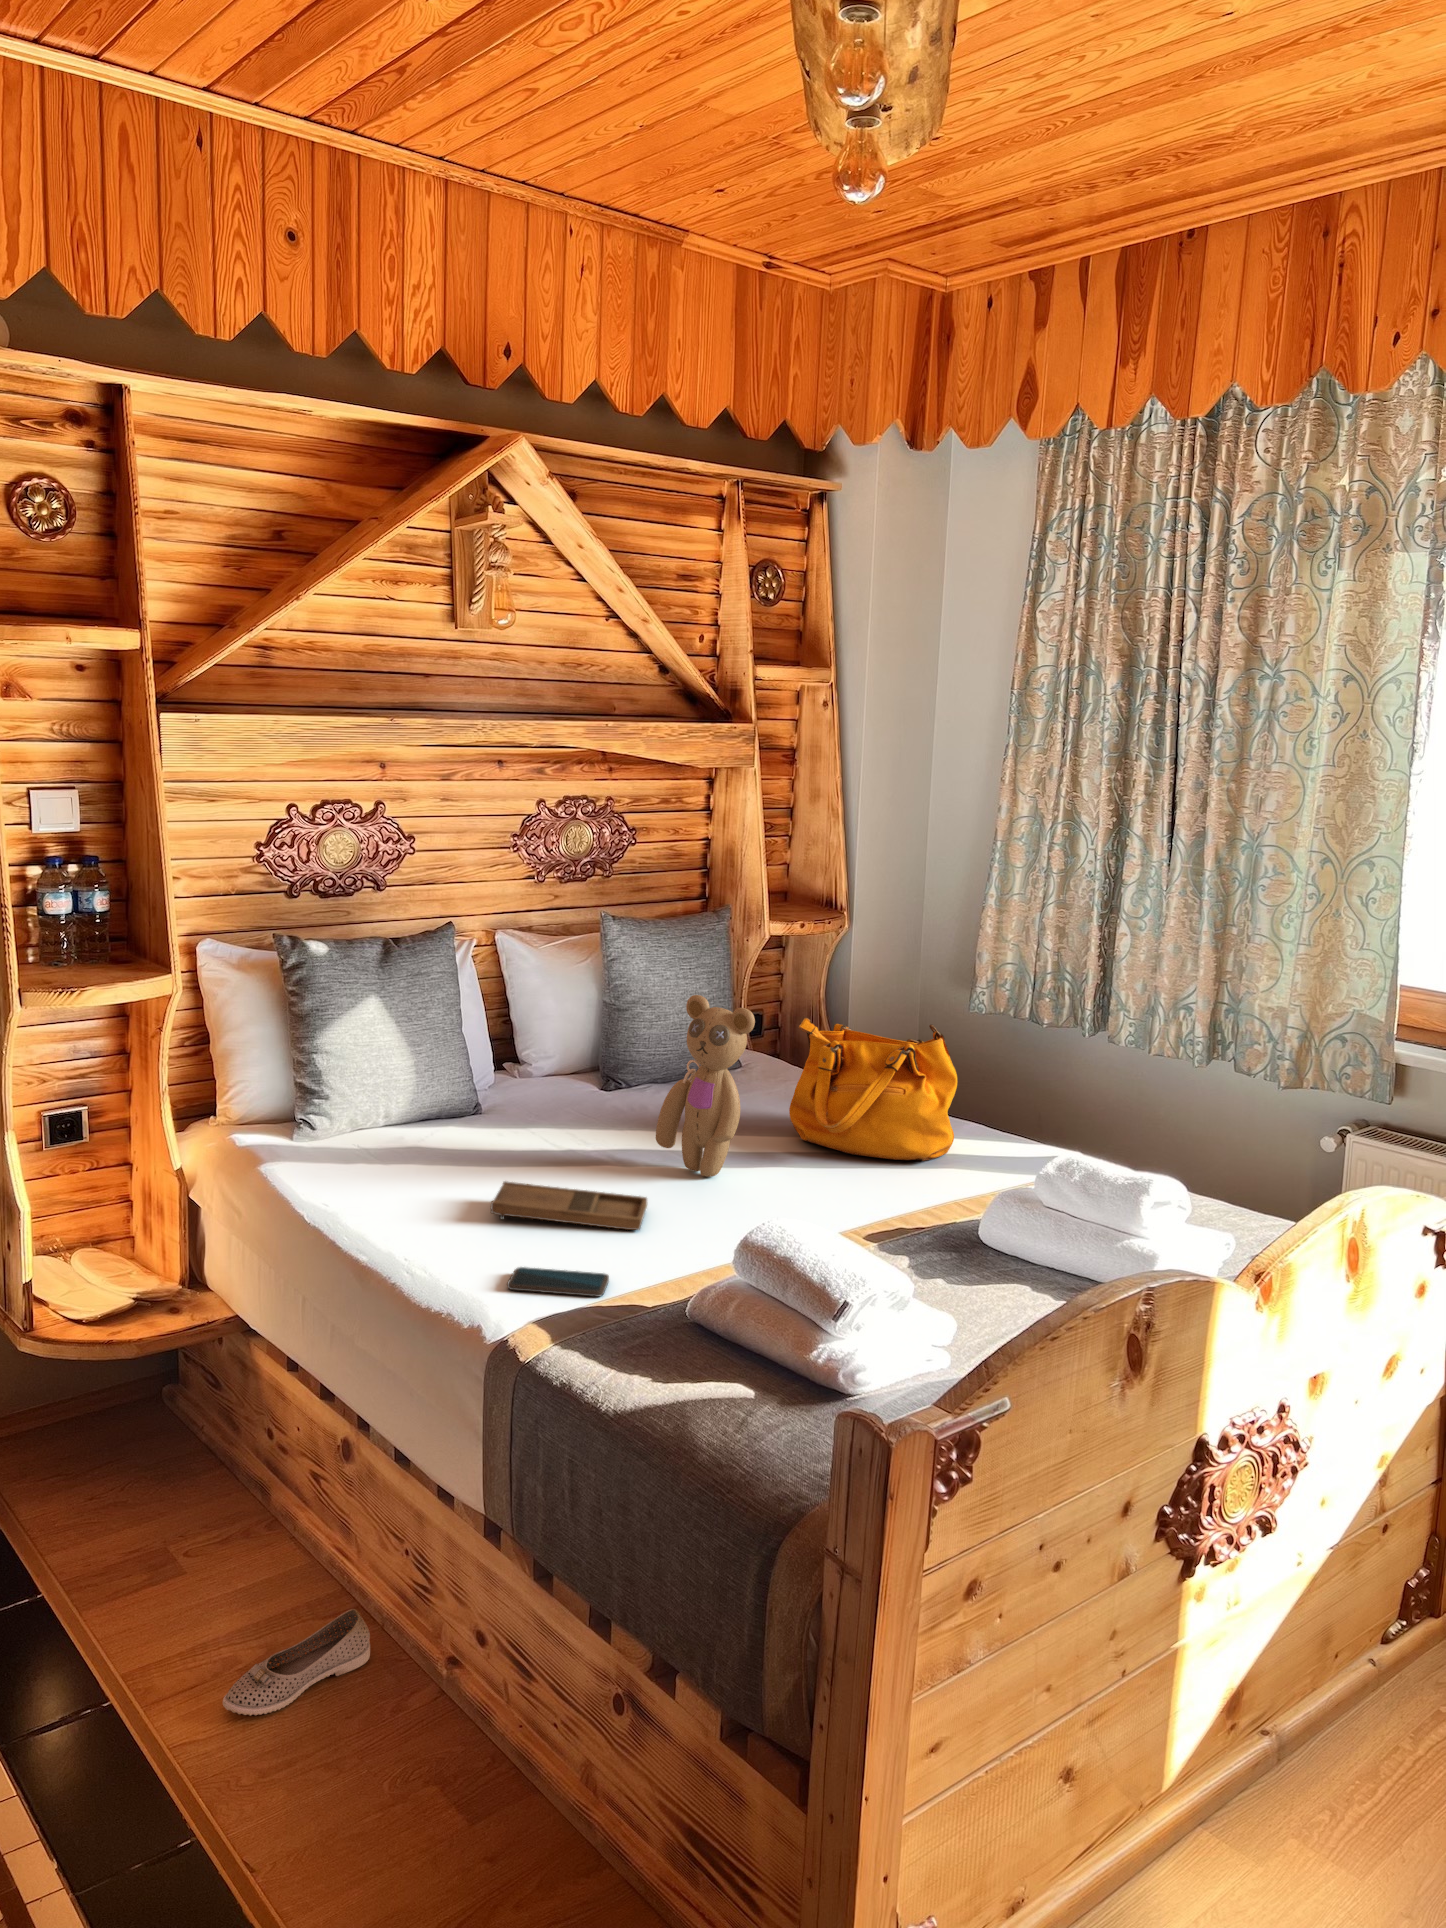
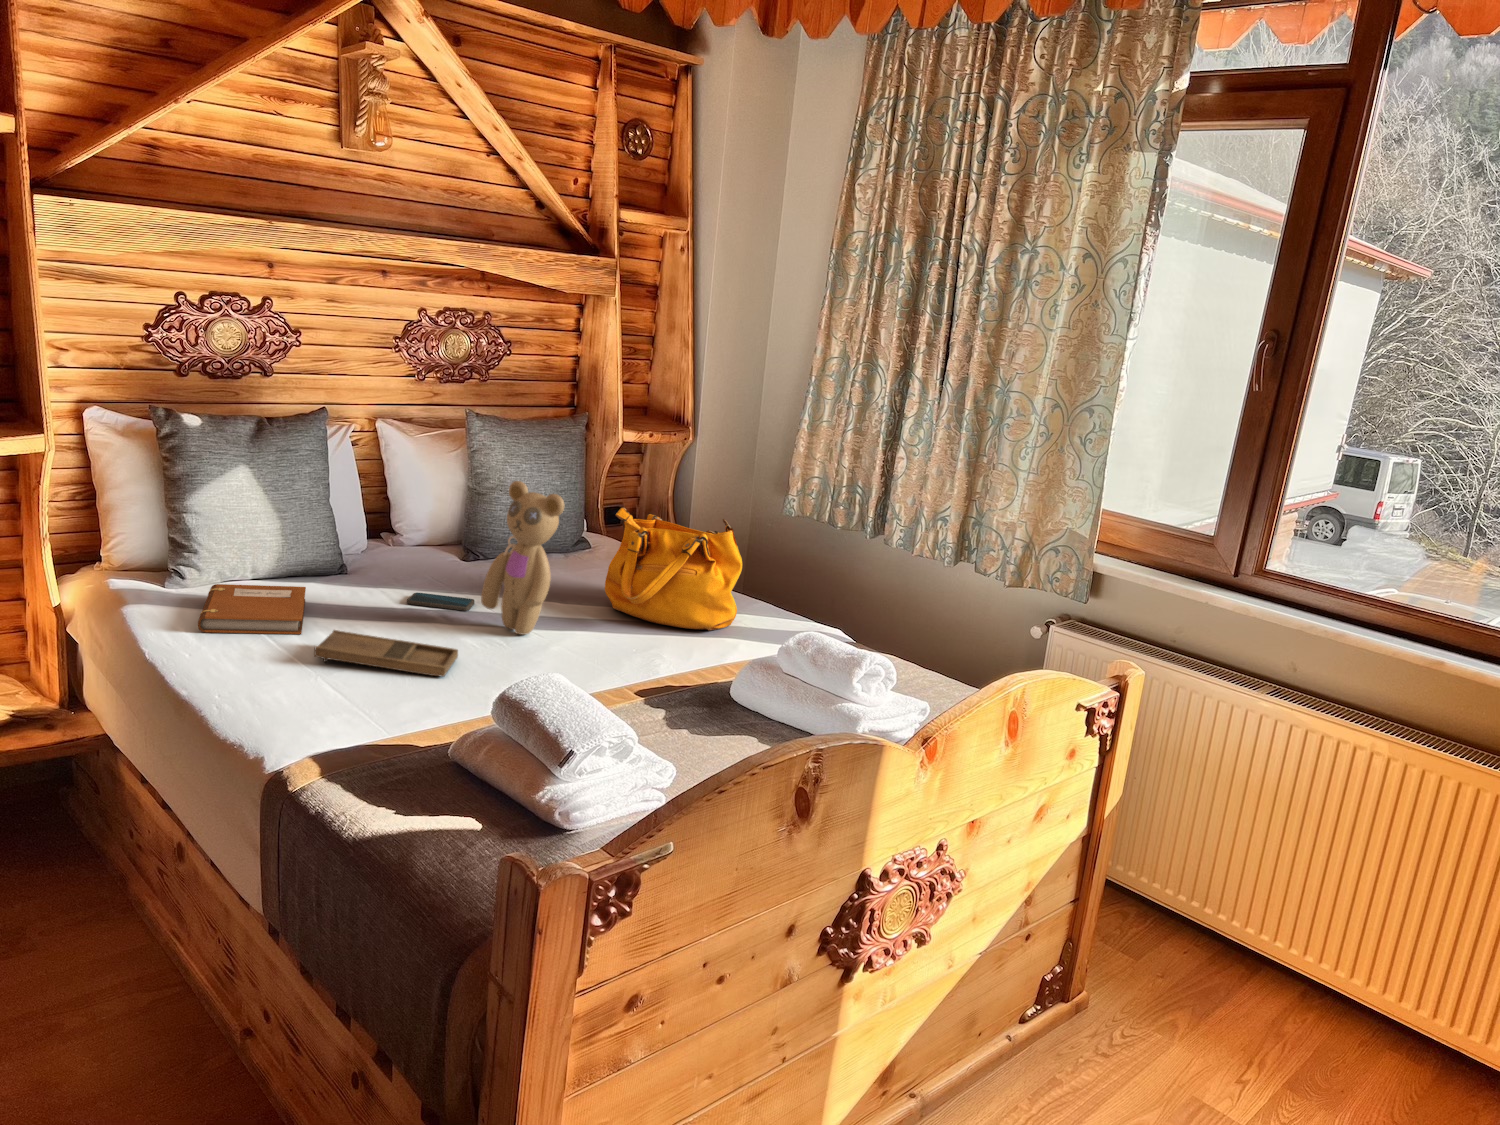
notebook: none [349,1133,464,1191] -> present [198,584,306,634]
smartphone: present [507,1267,609,1297] -> present [407,593,475,611]
shoe: present [223,1609,370,1716] -> none [43,984,189,1073]

